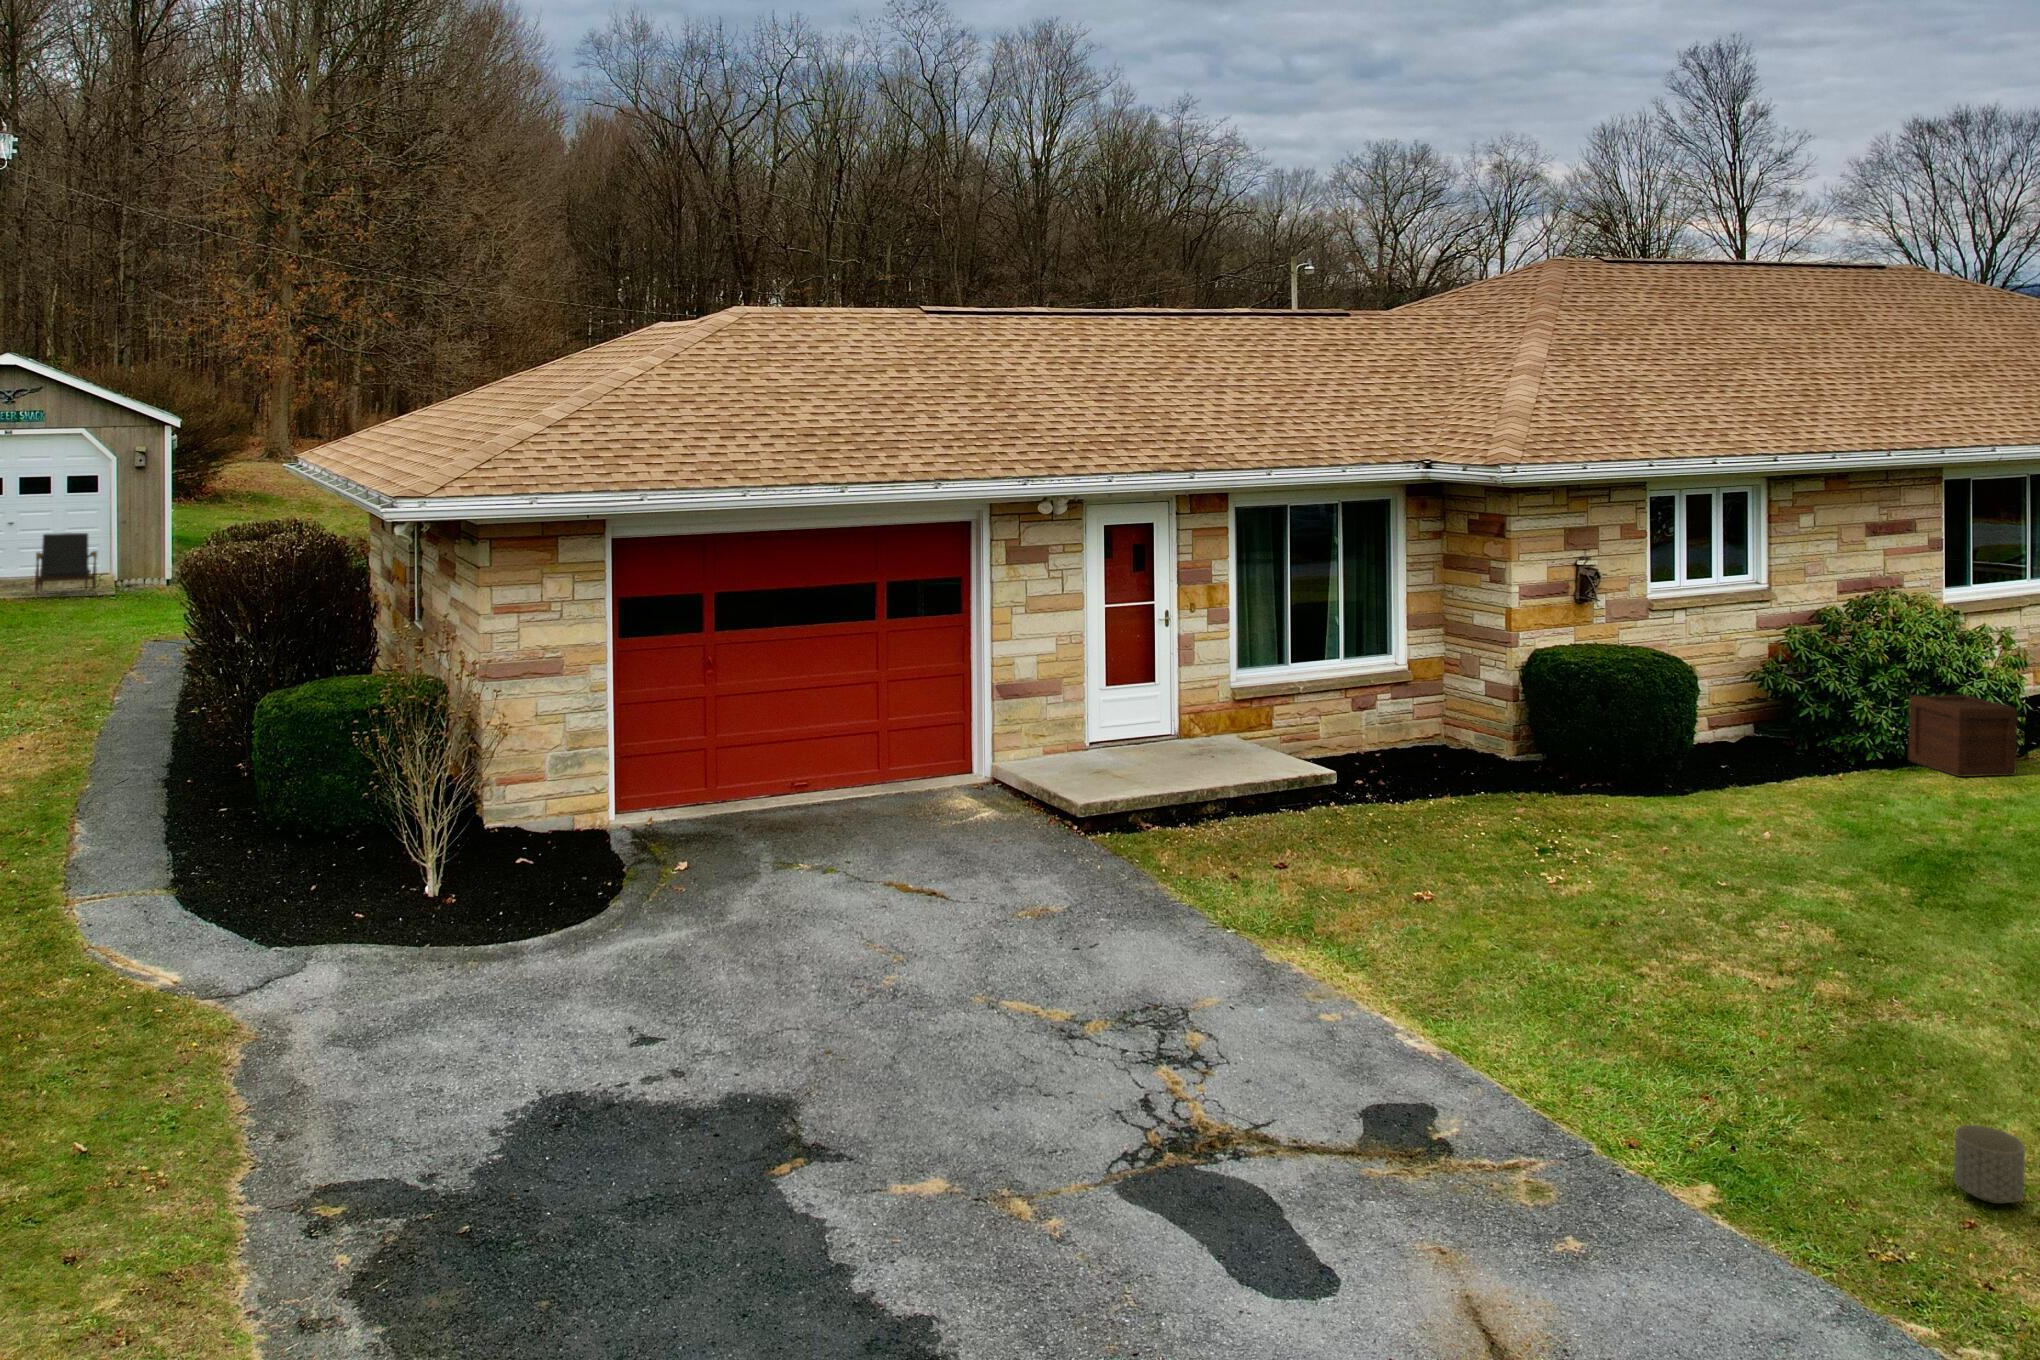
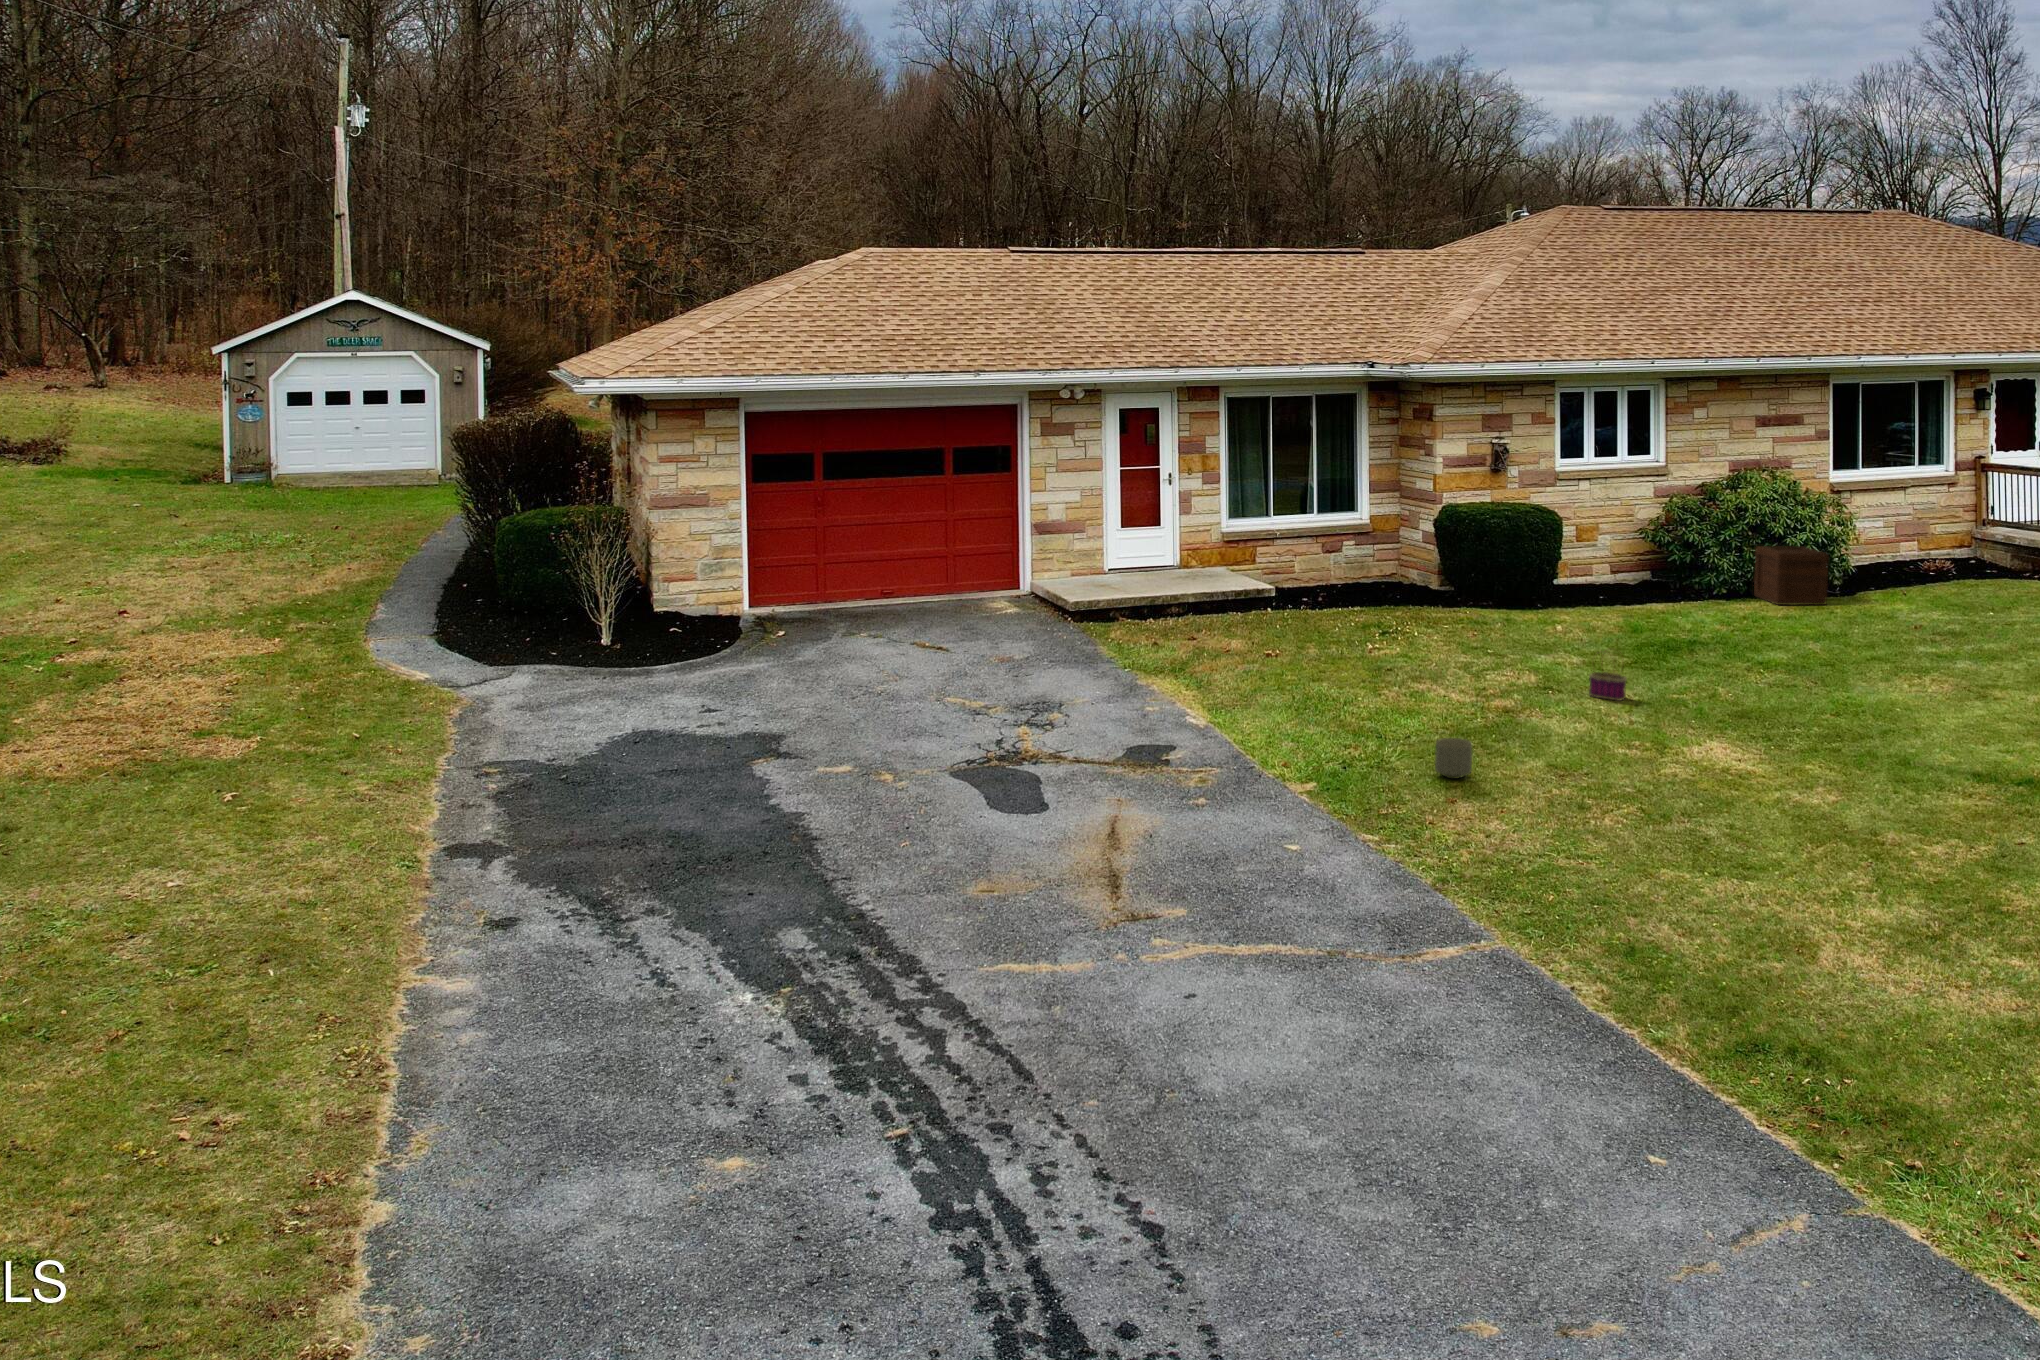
lounge chair: present [35,533,97,596] -> none [375,434,422,484]
basket: none [1947,901,2009,983] -> present [1589,651,1627,701]

